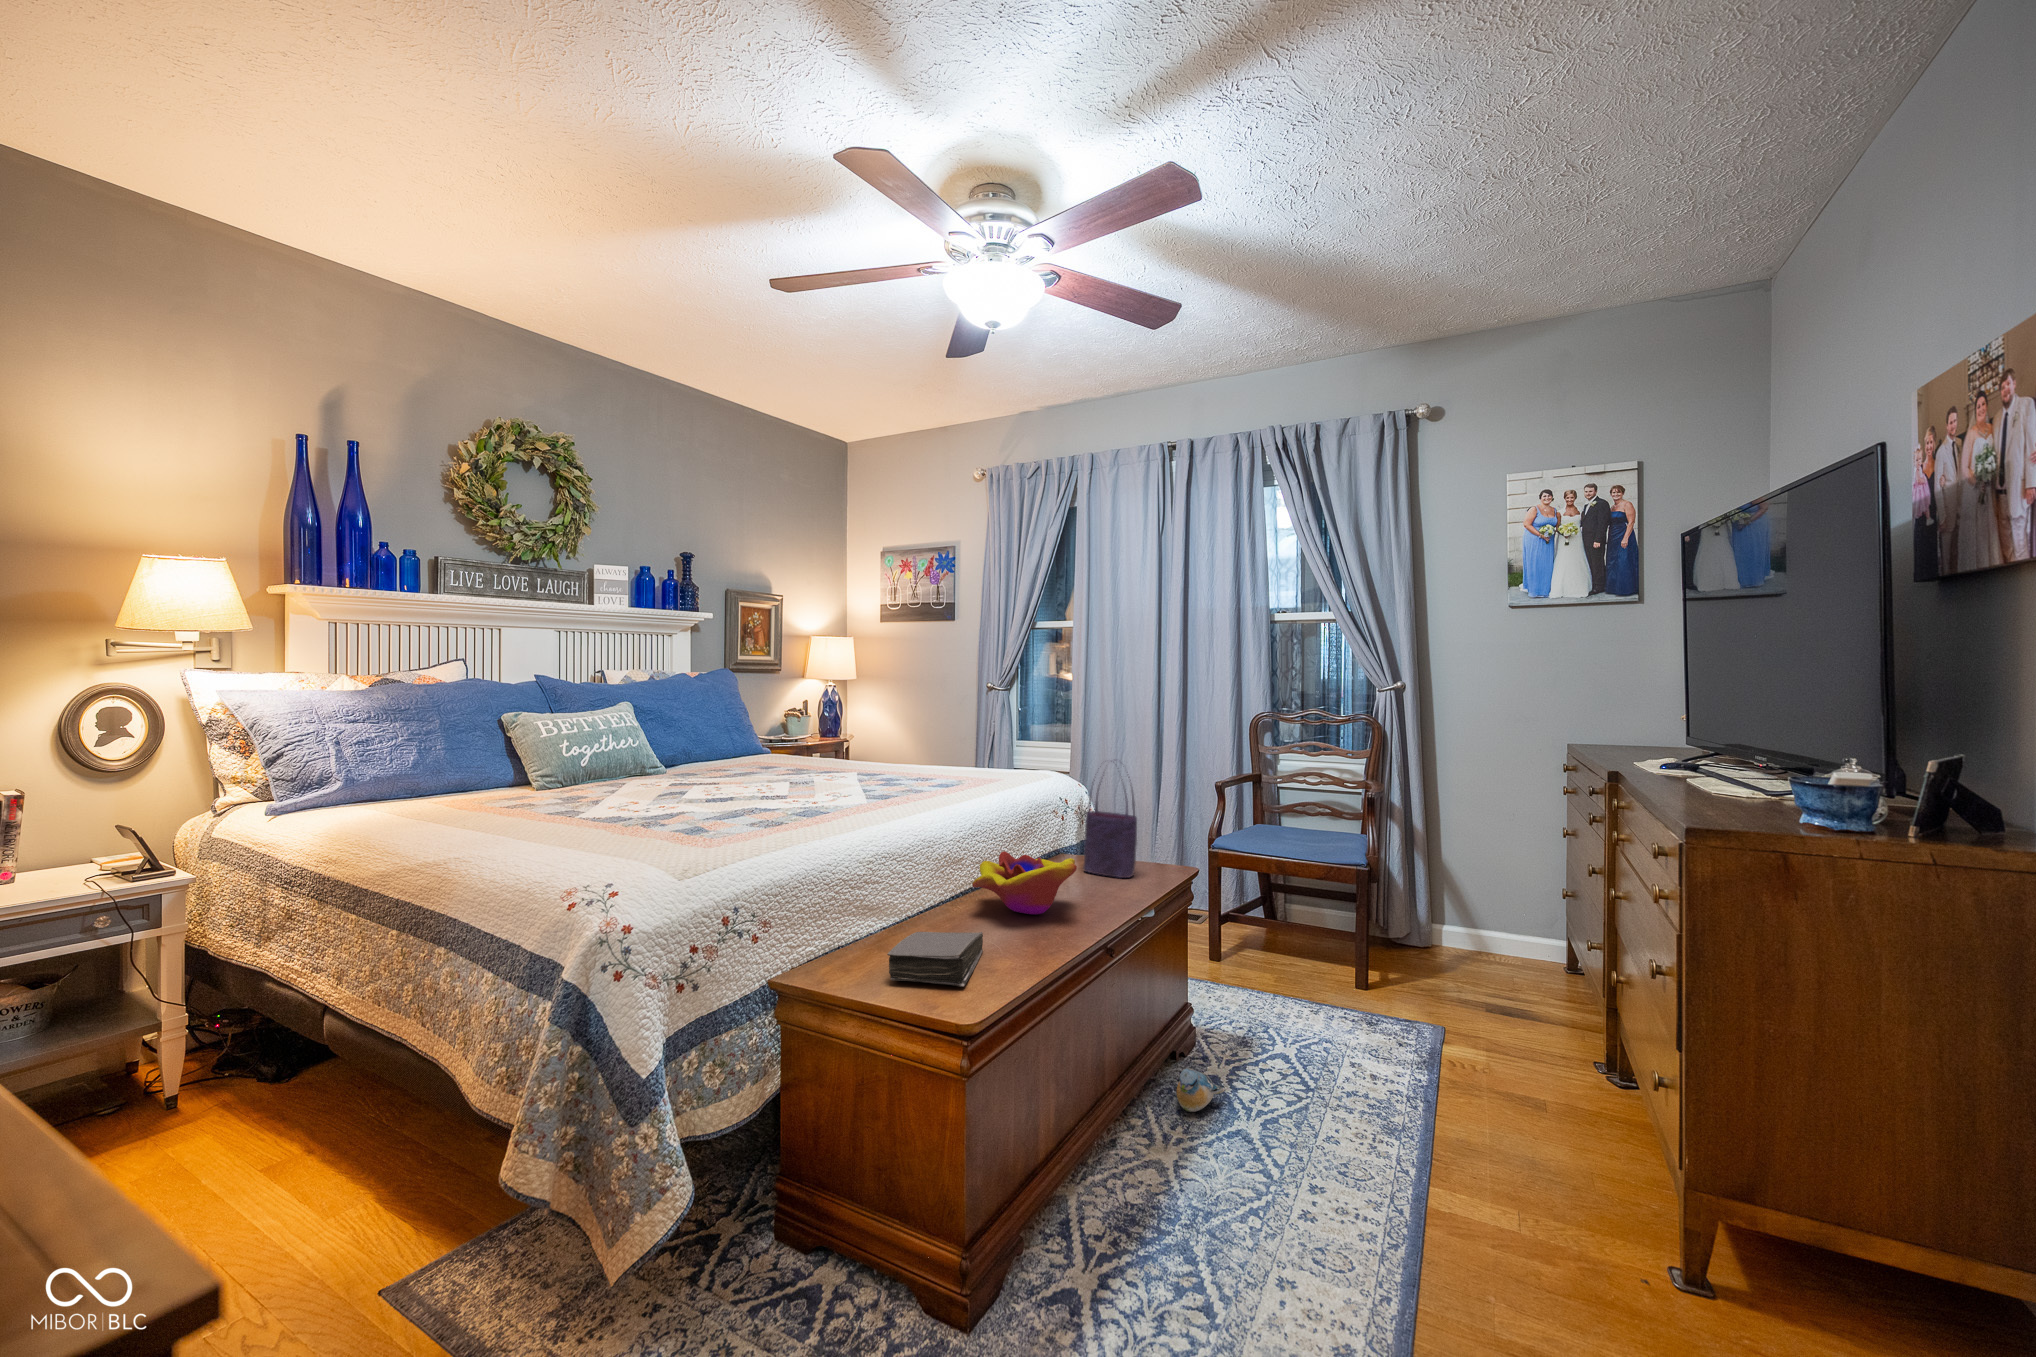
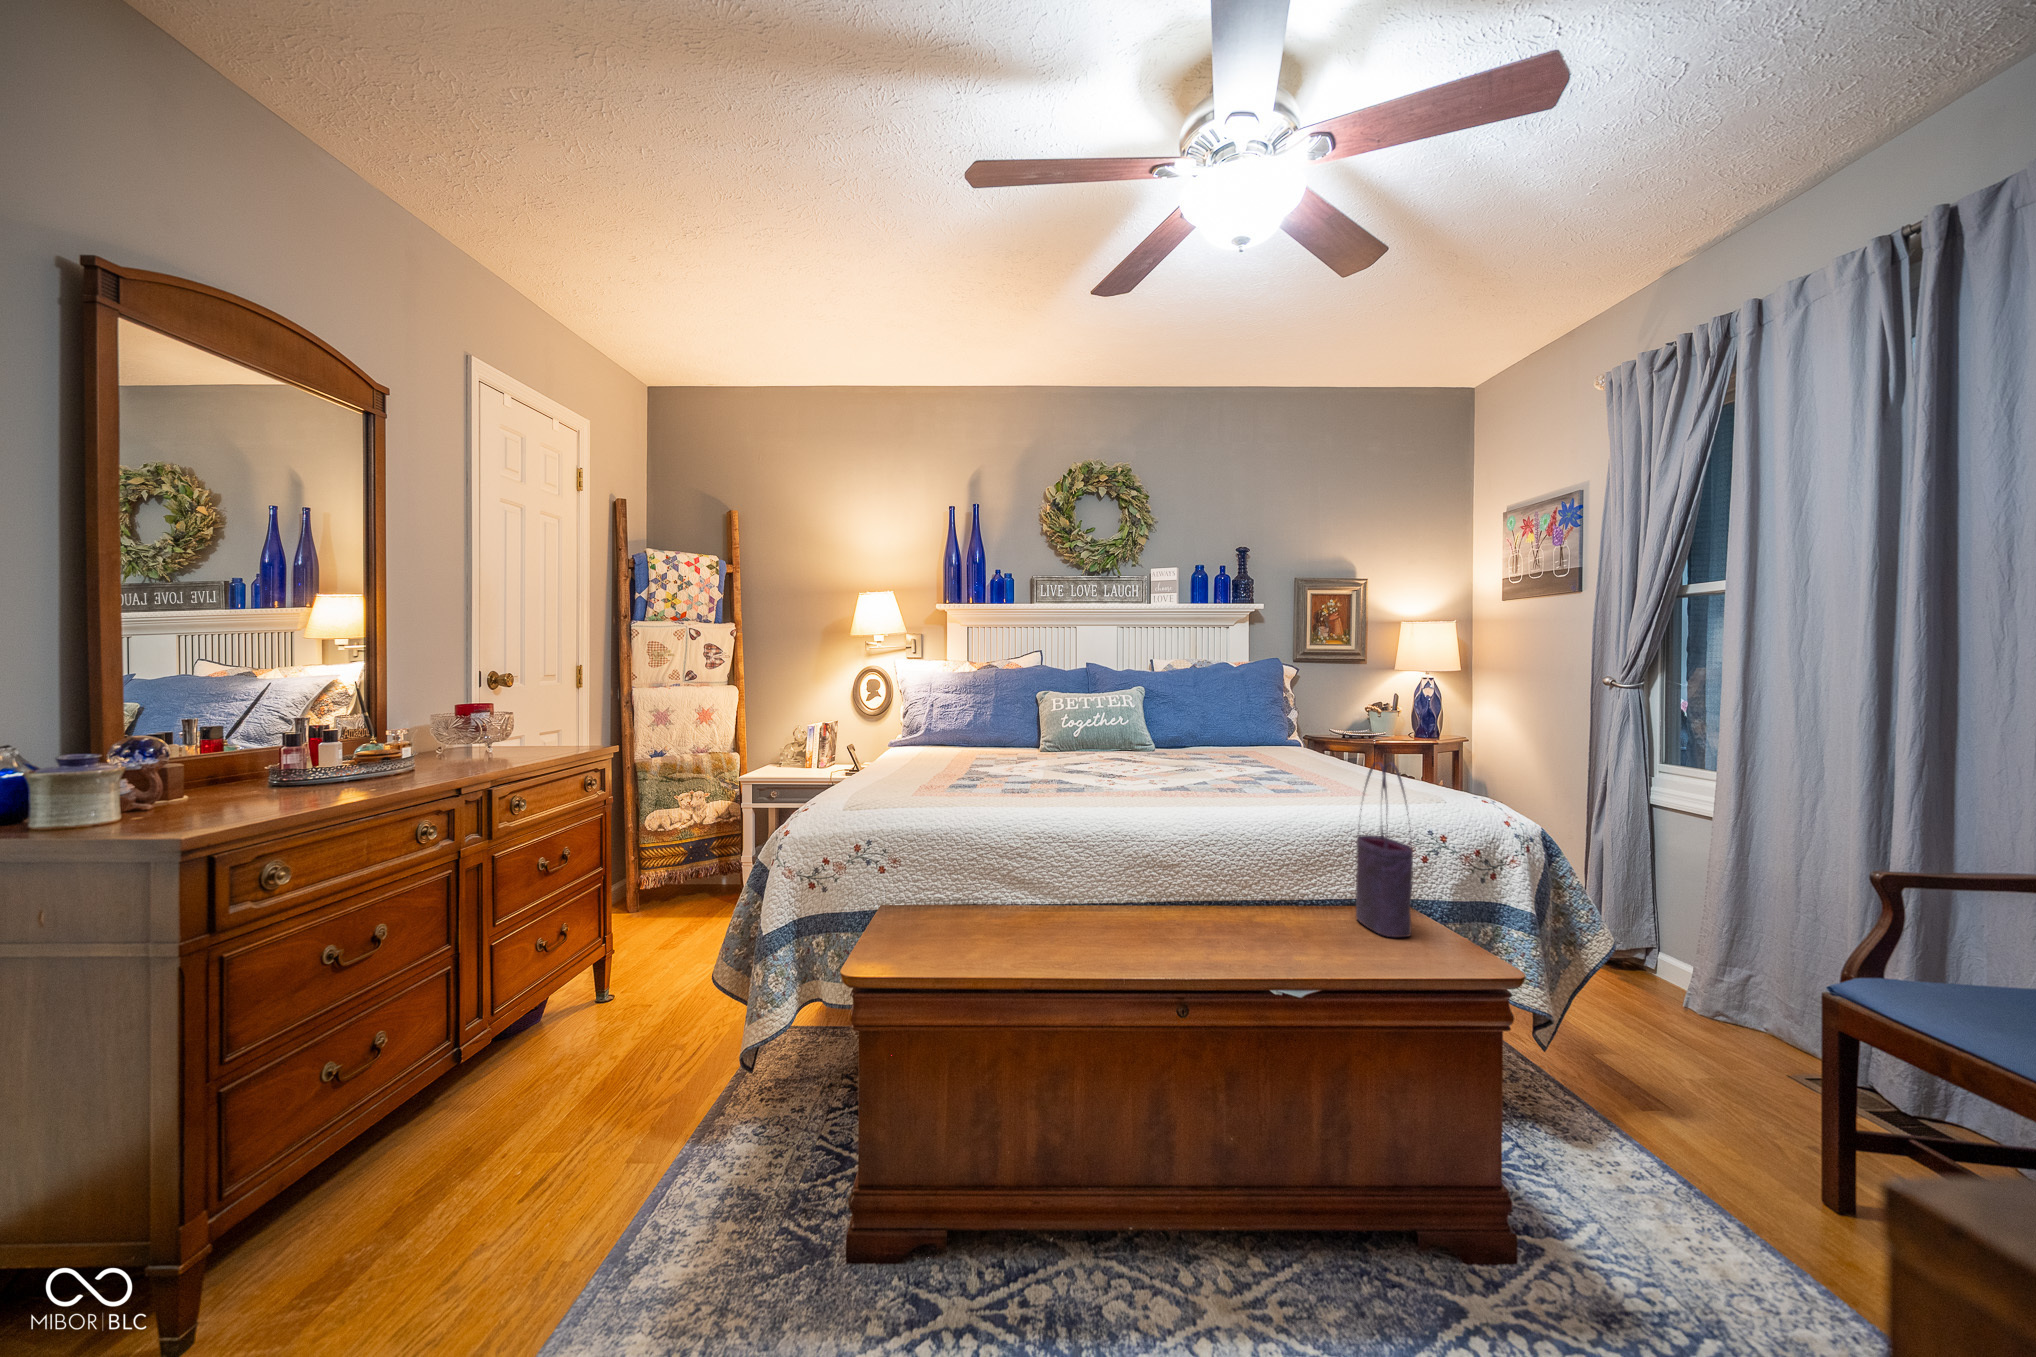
decorative bowl: present [972,851,1077,914] -> none [1103,851,1235,931]
book: present [887,932,983,987] -> none [909,899,1034,948]
plush toy: present [1177,1068,1225,1112] -> none [1329,1226,1430,1304]

